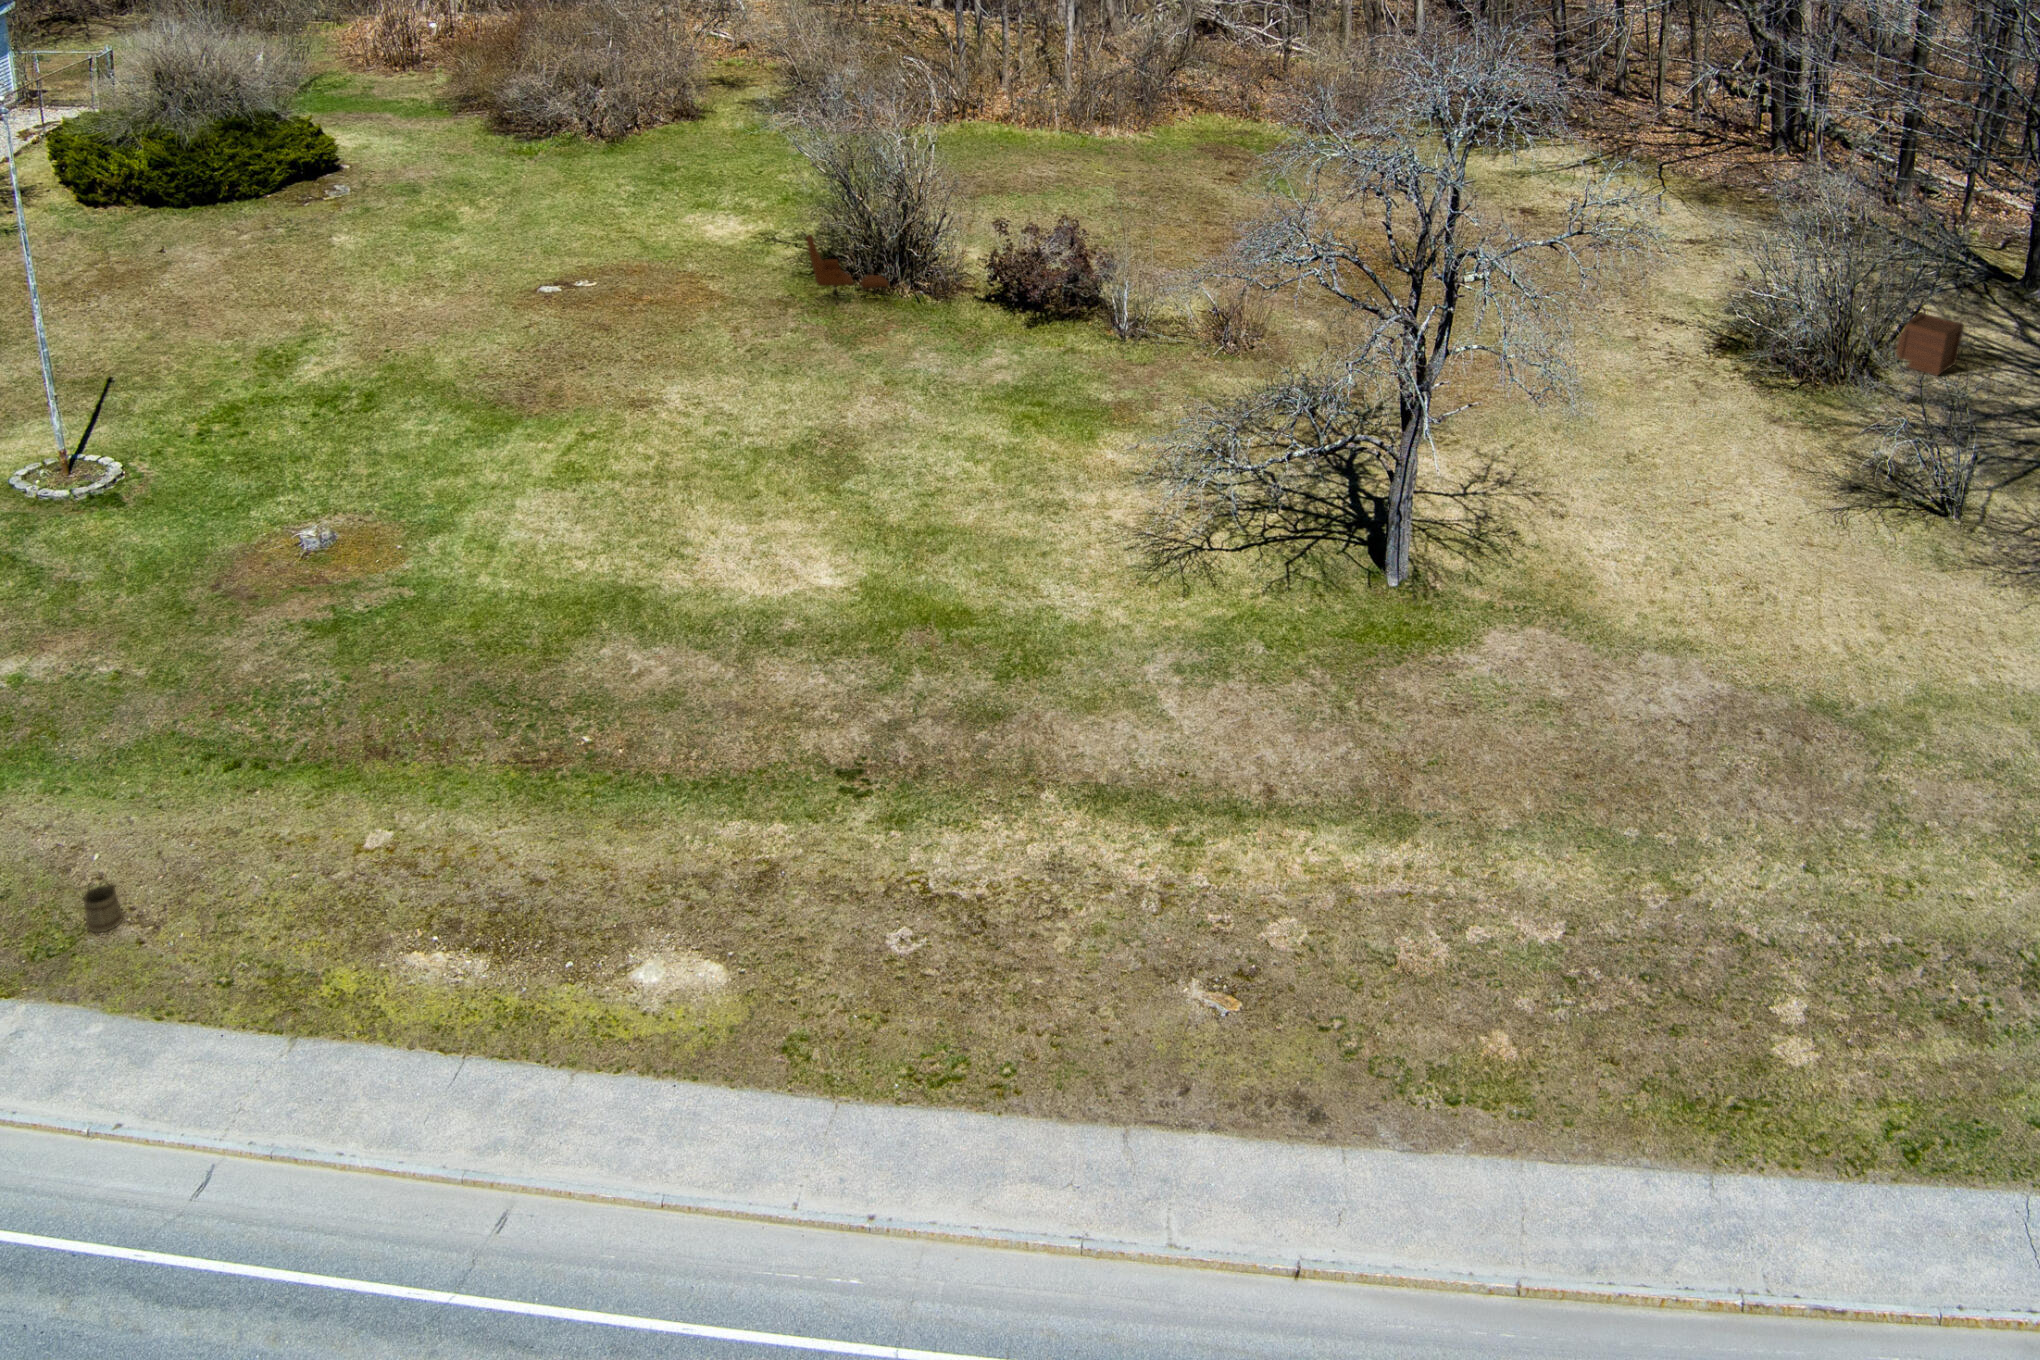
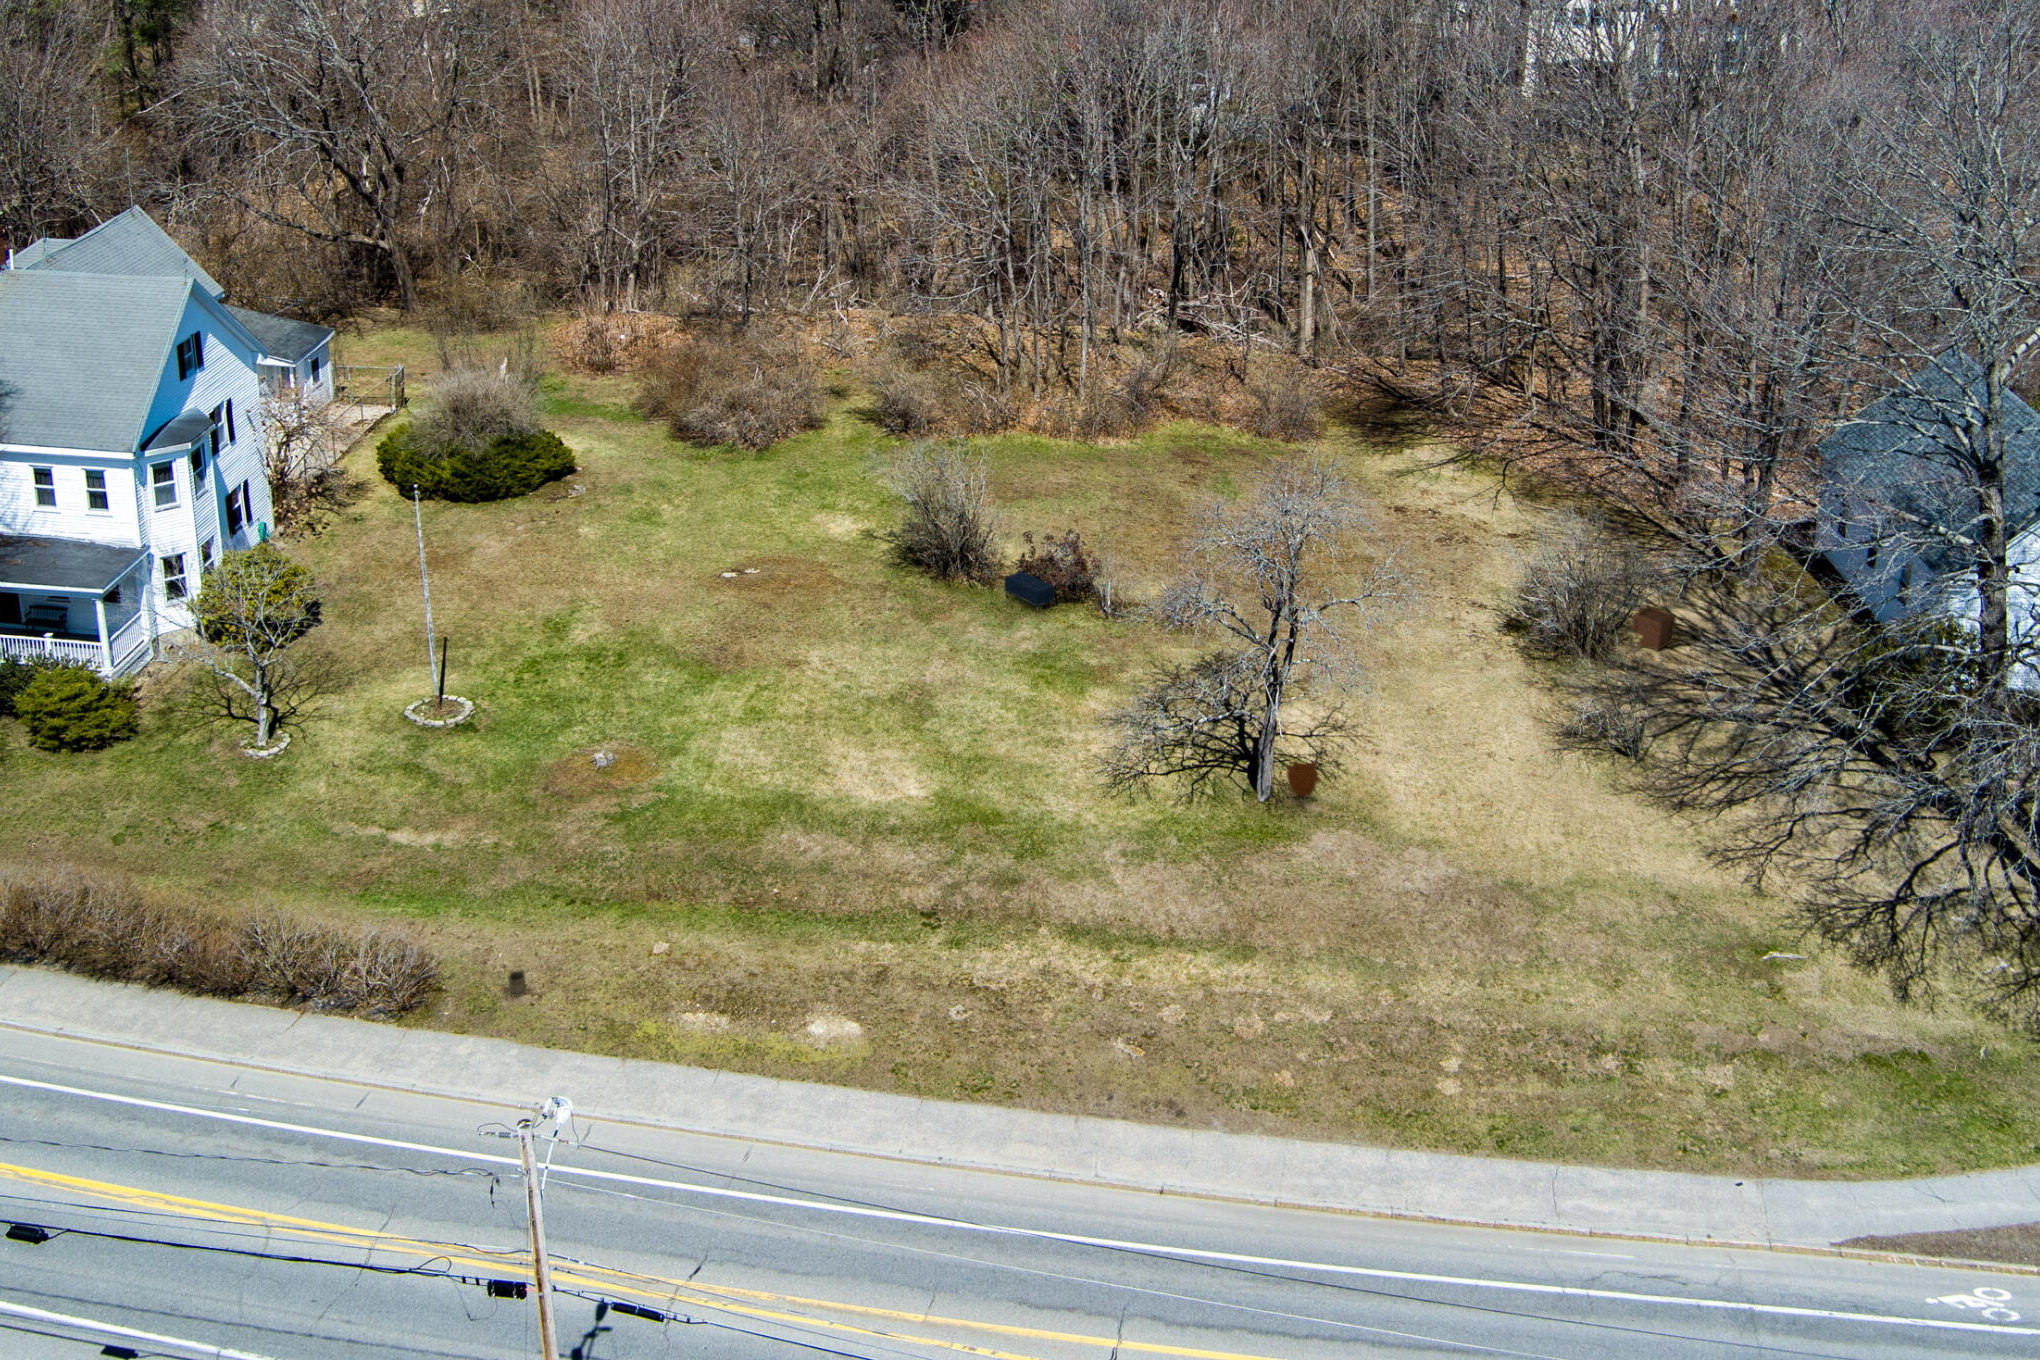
lounge chair: present [806,235,888,301] -> present [1287,761,1318,803]
bench: none [973,280,1048,338] -> present [1004,571,1054,612]

